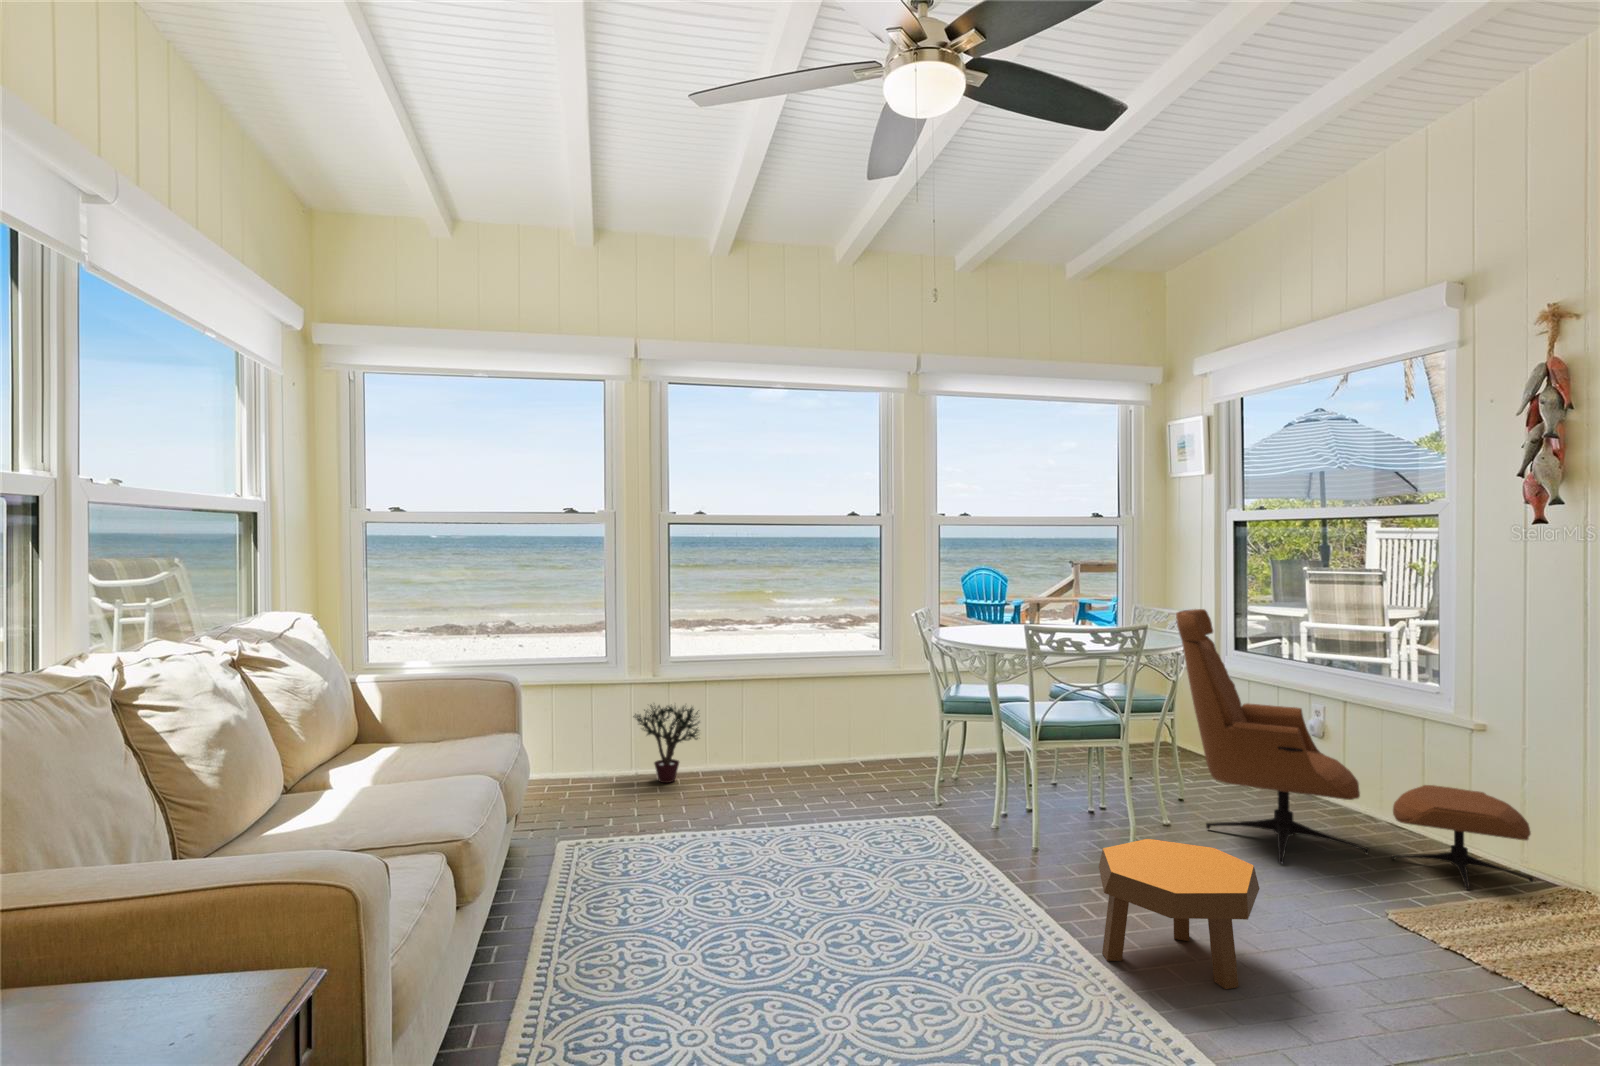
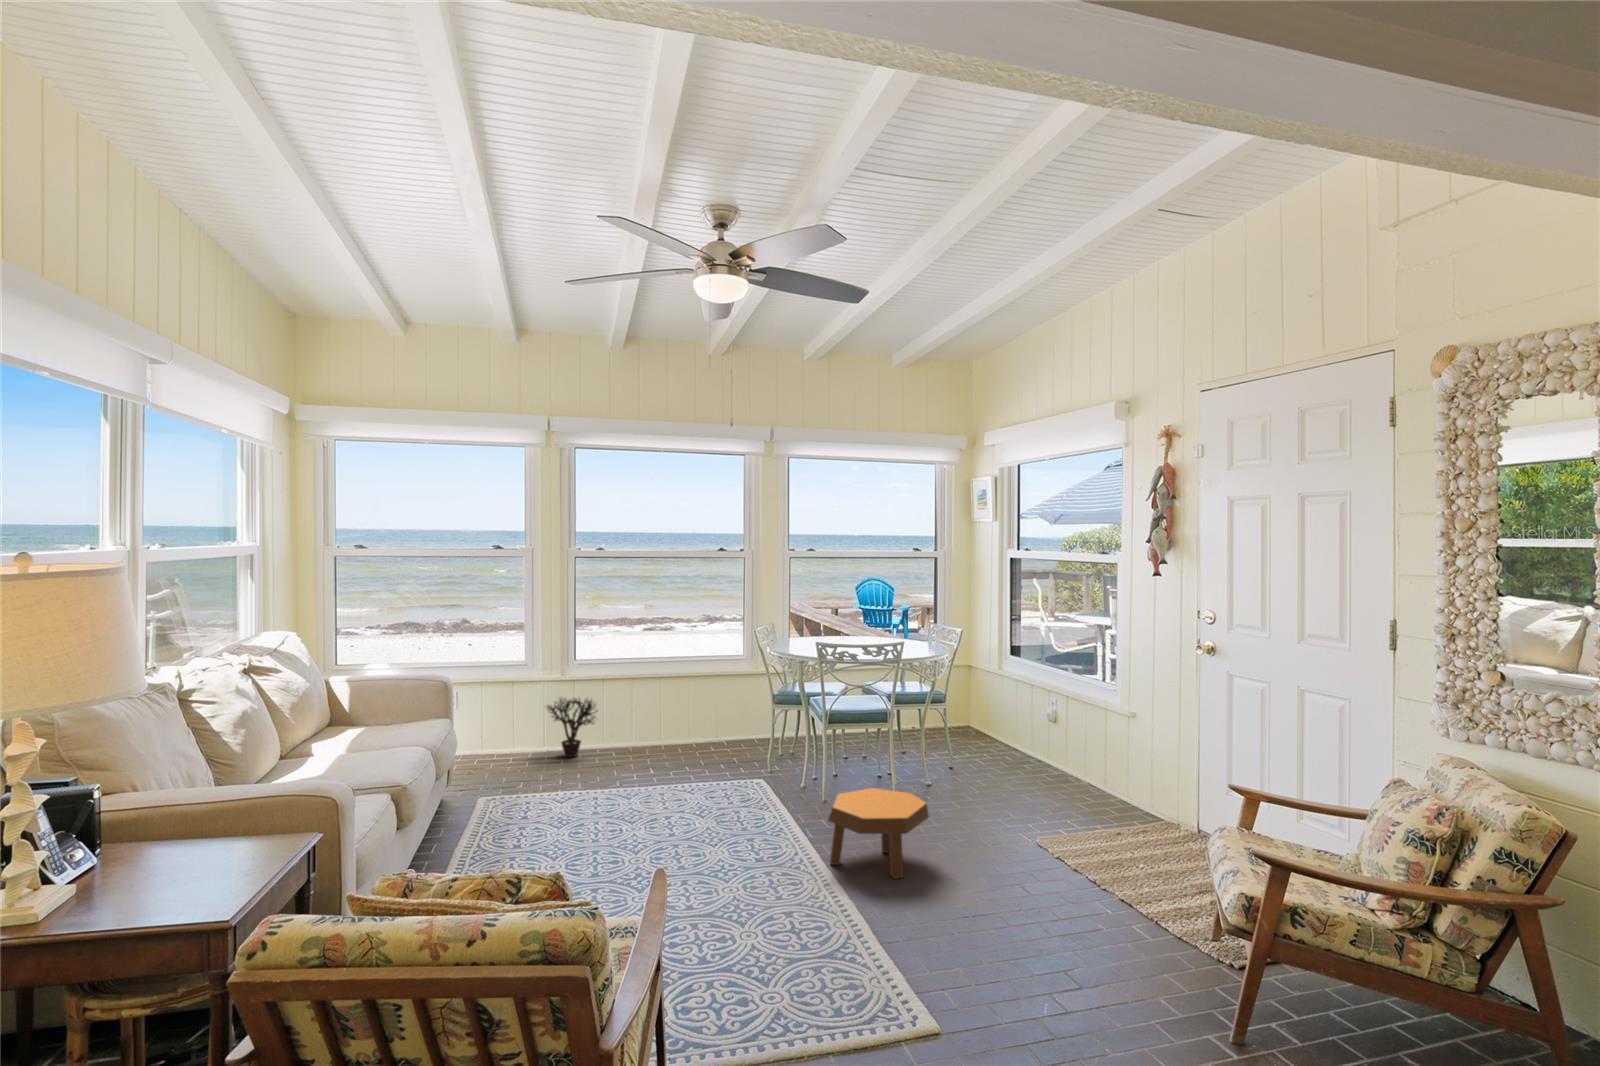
lounge chair: present [1176,609,1533,890] -> none [932,629,1145,823]

